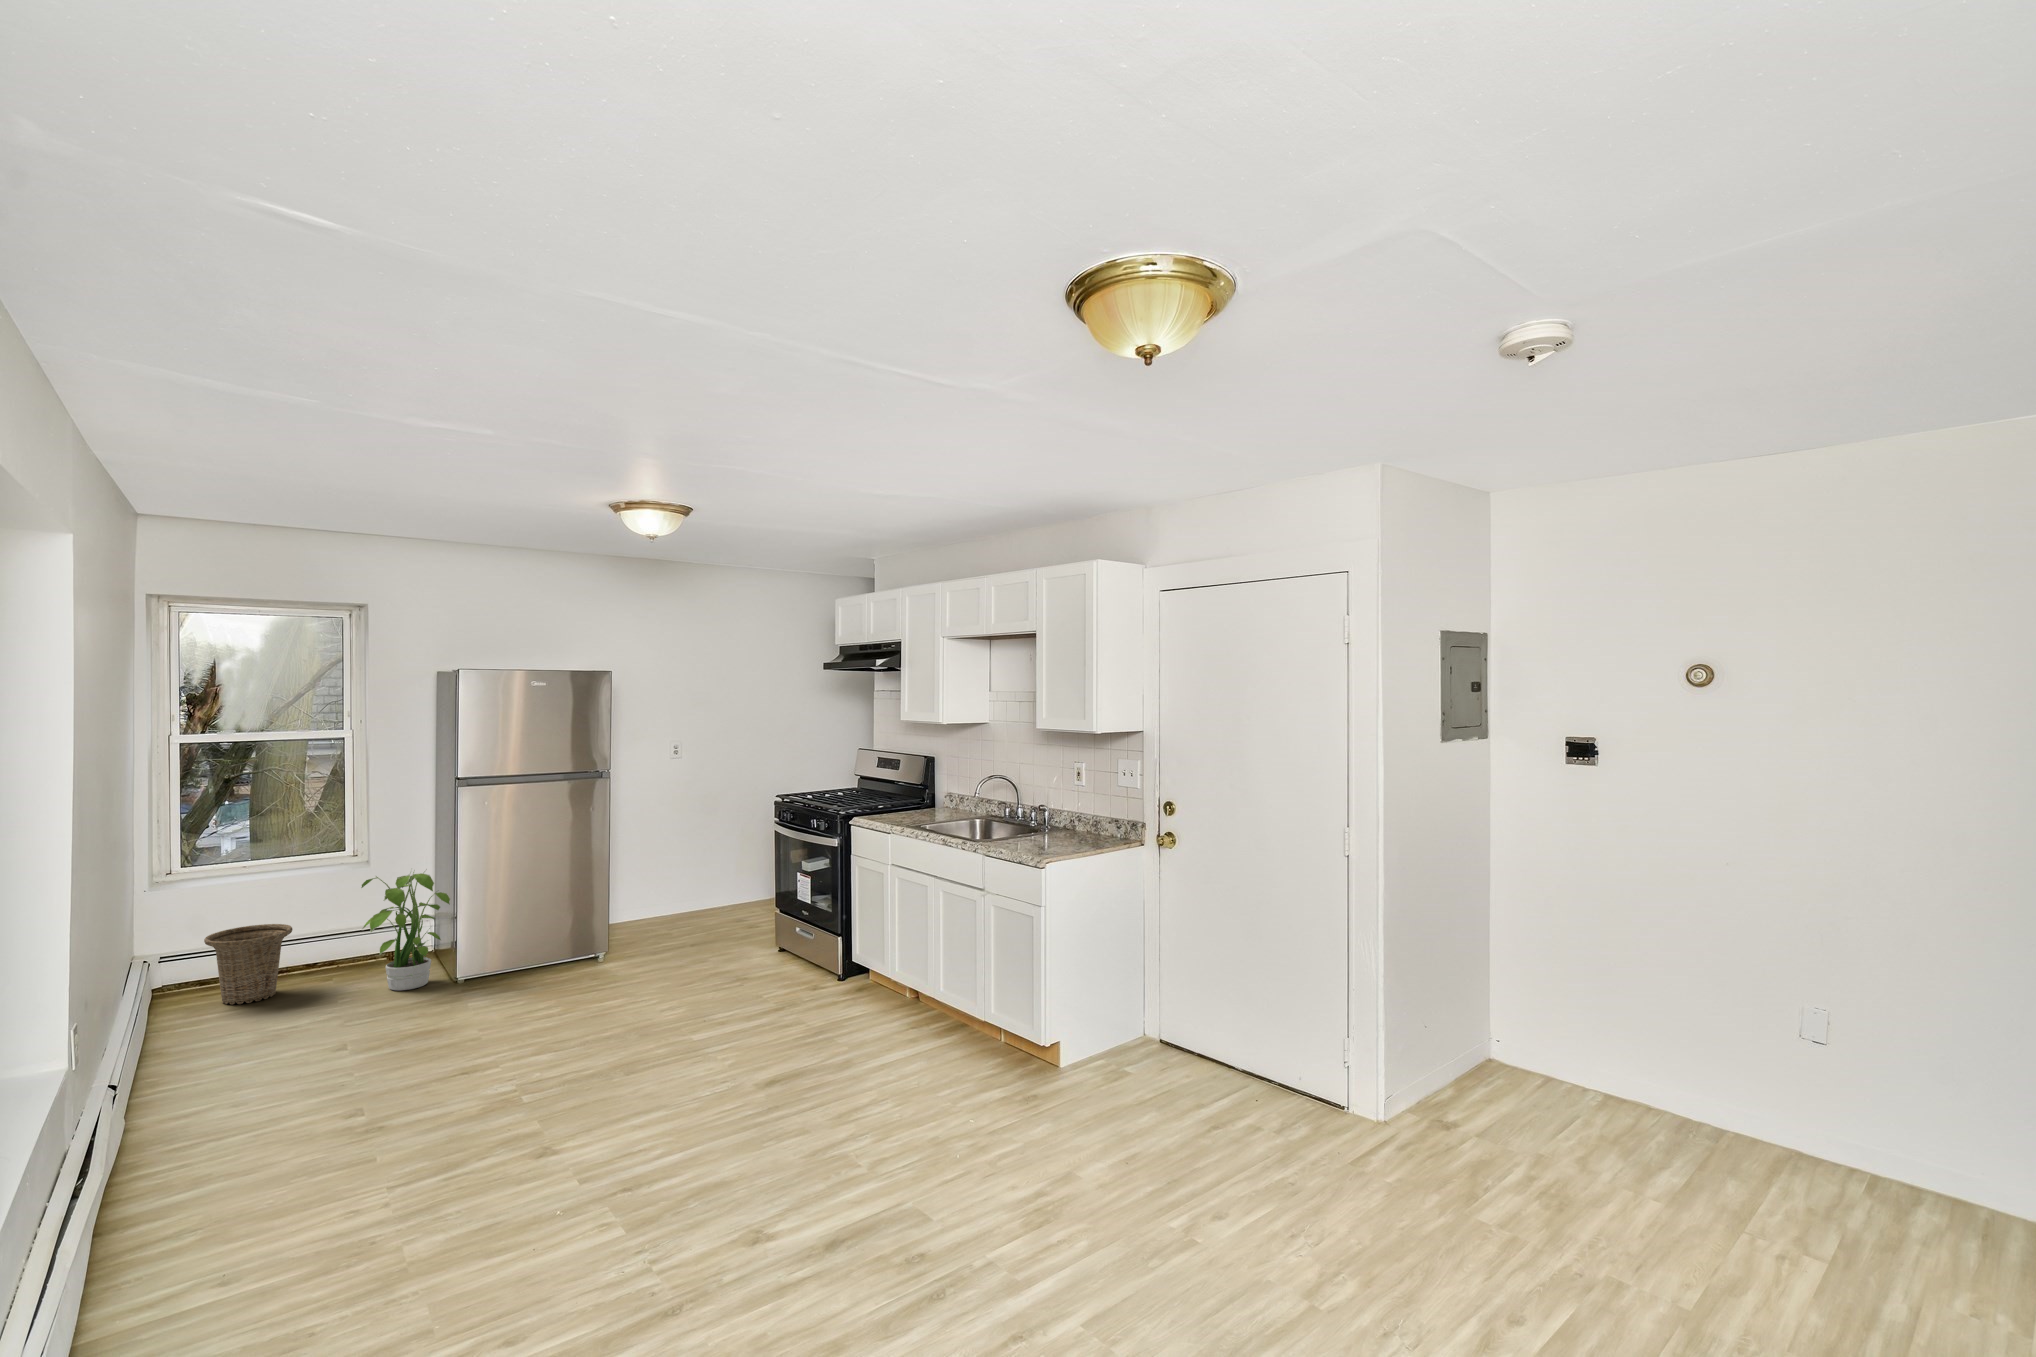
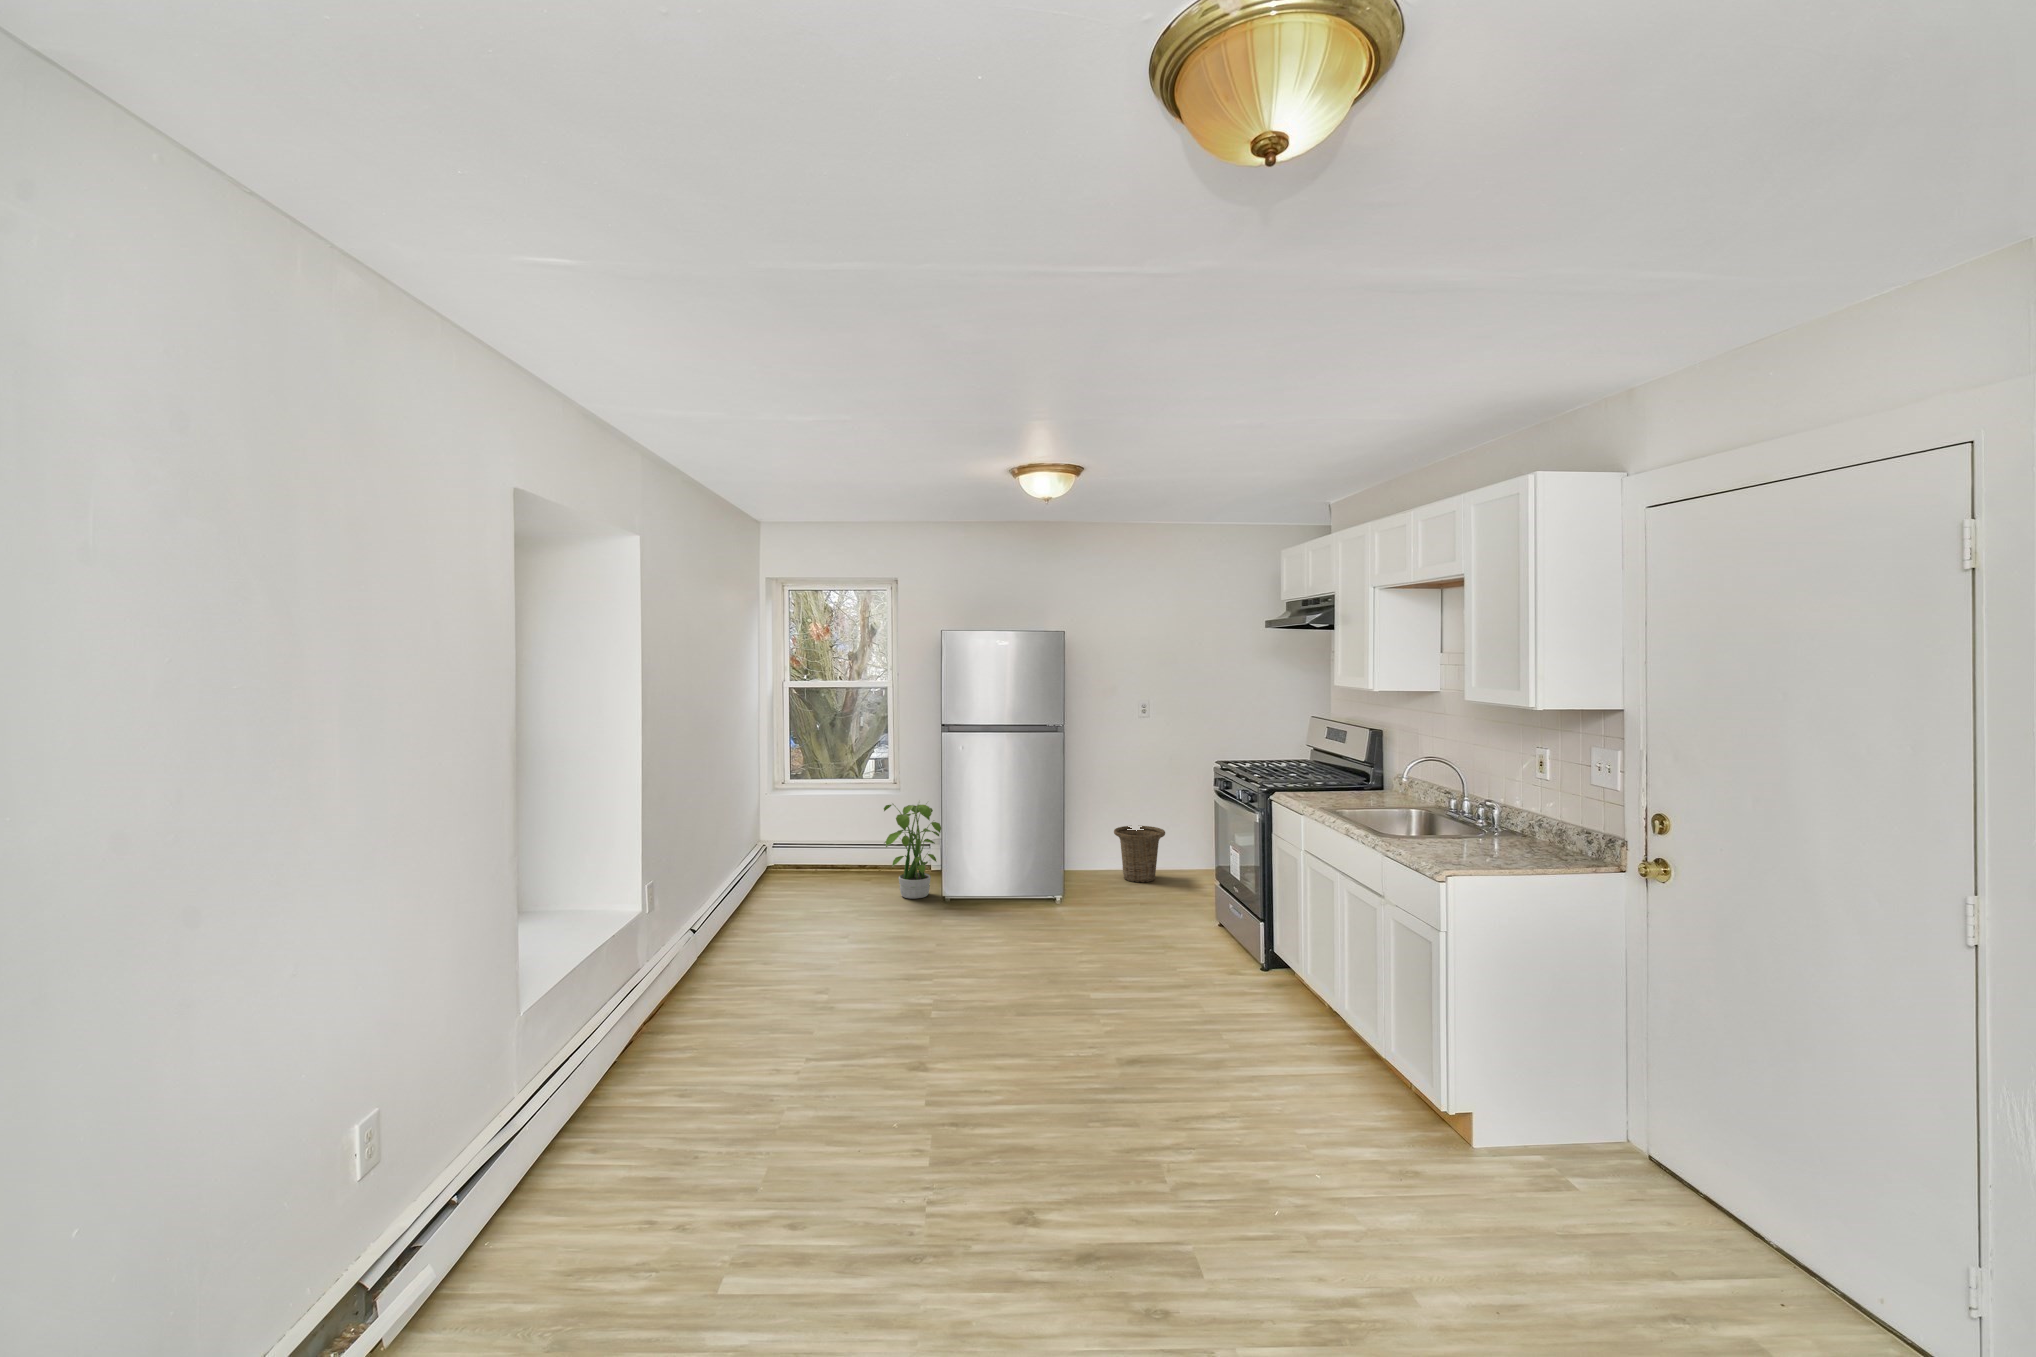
basket: present [204,924,293,1005] -> present [1114,826,1165,882]

